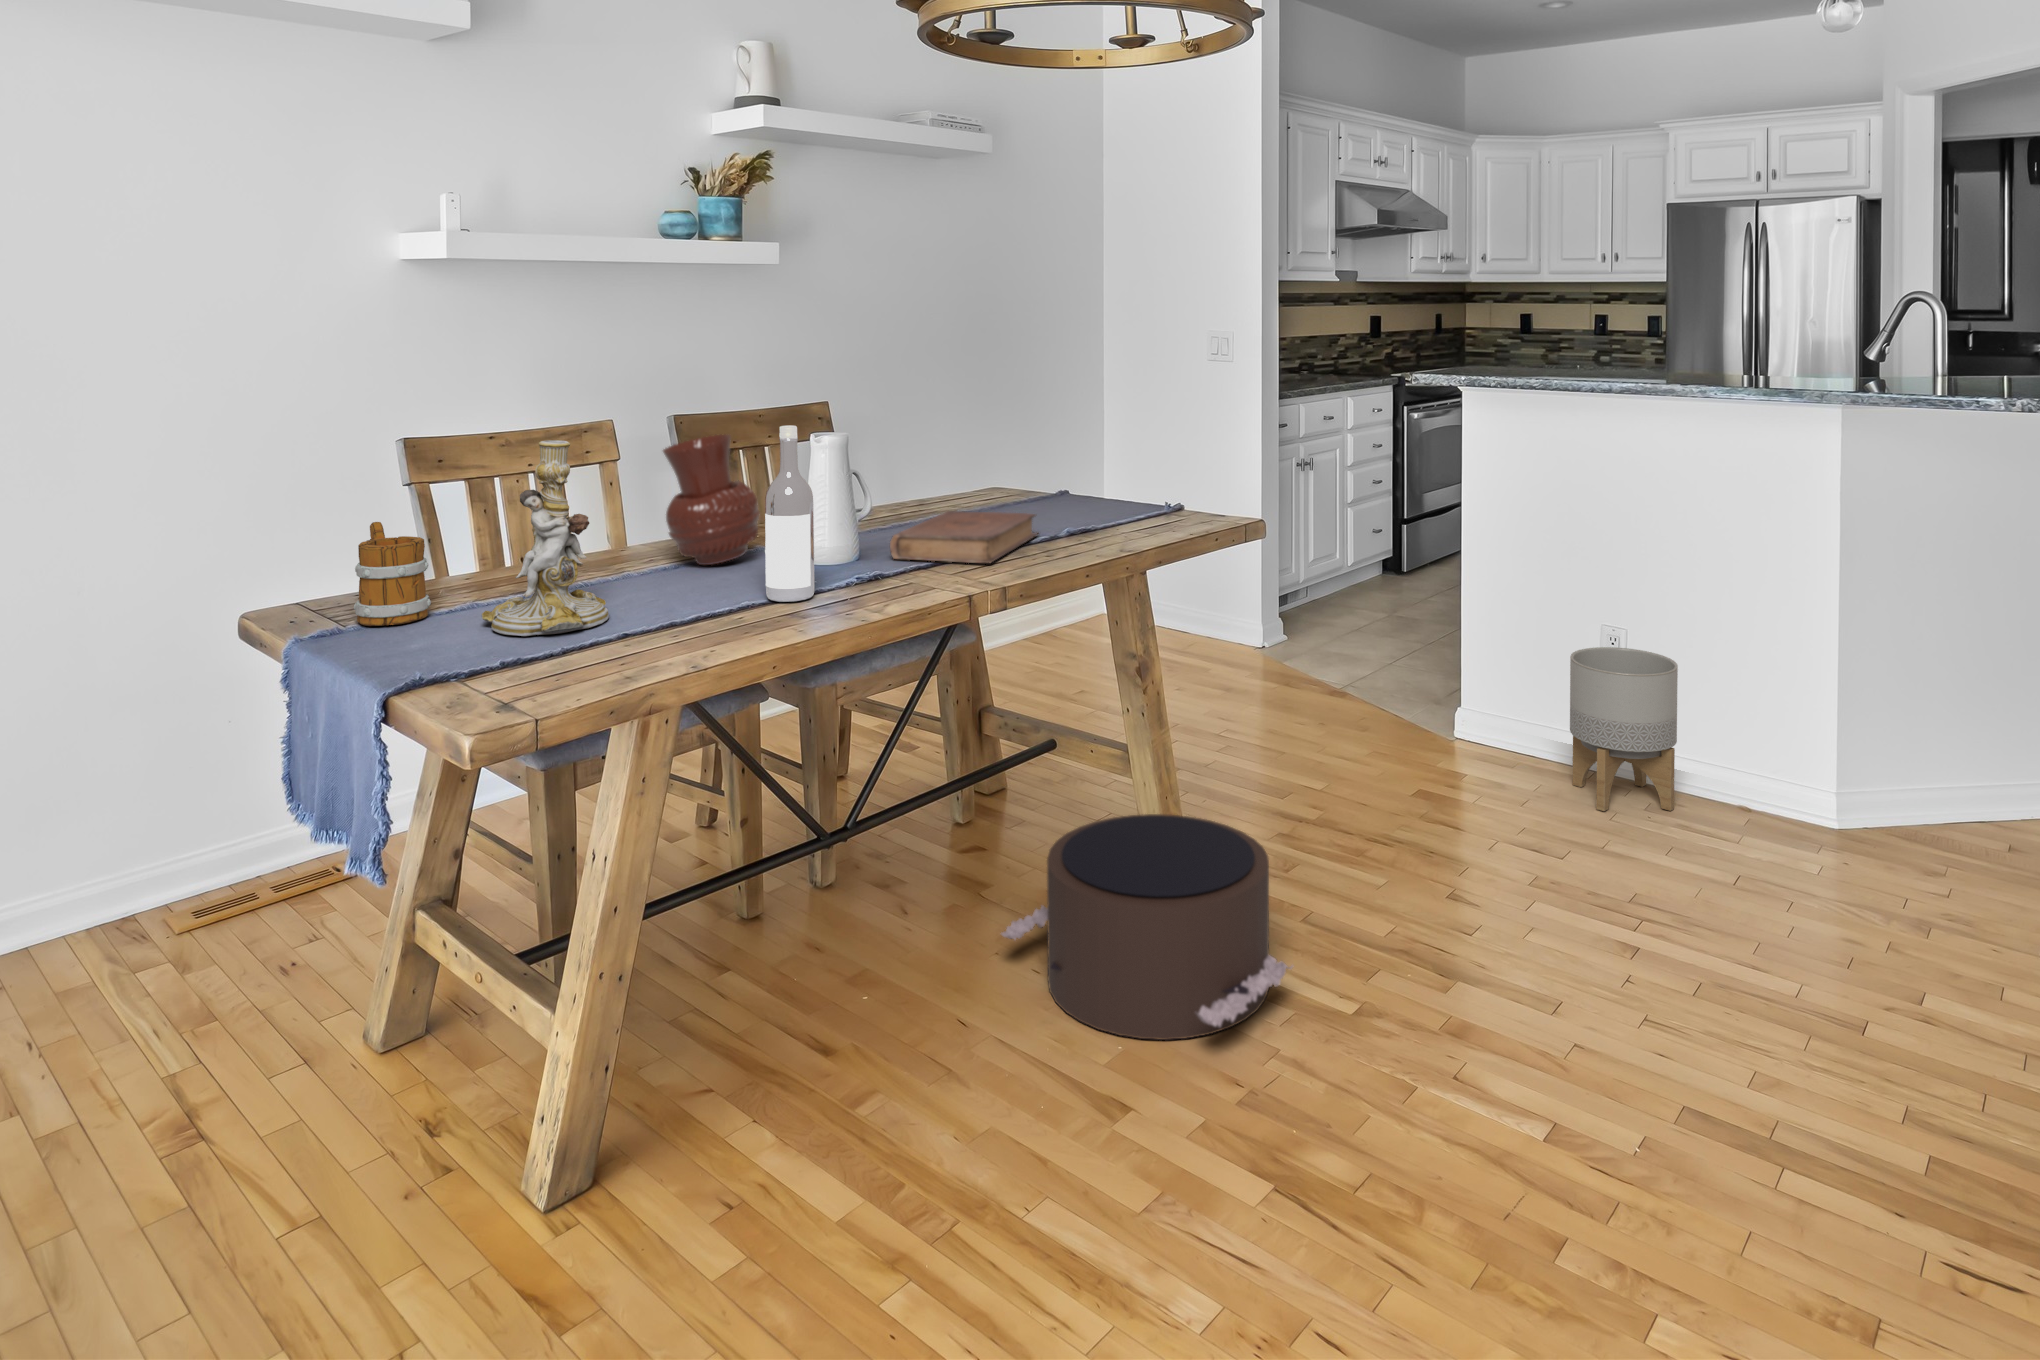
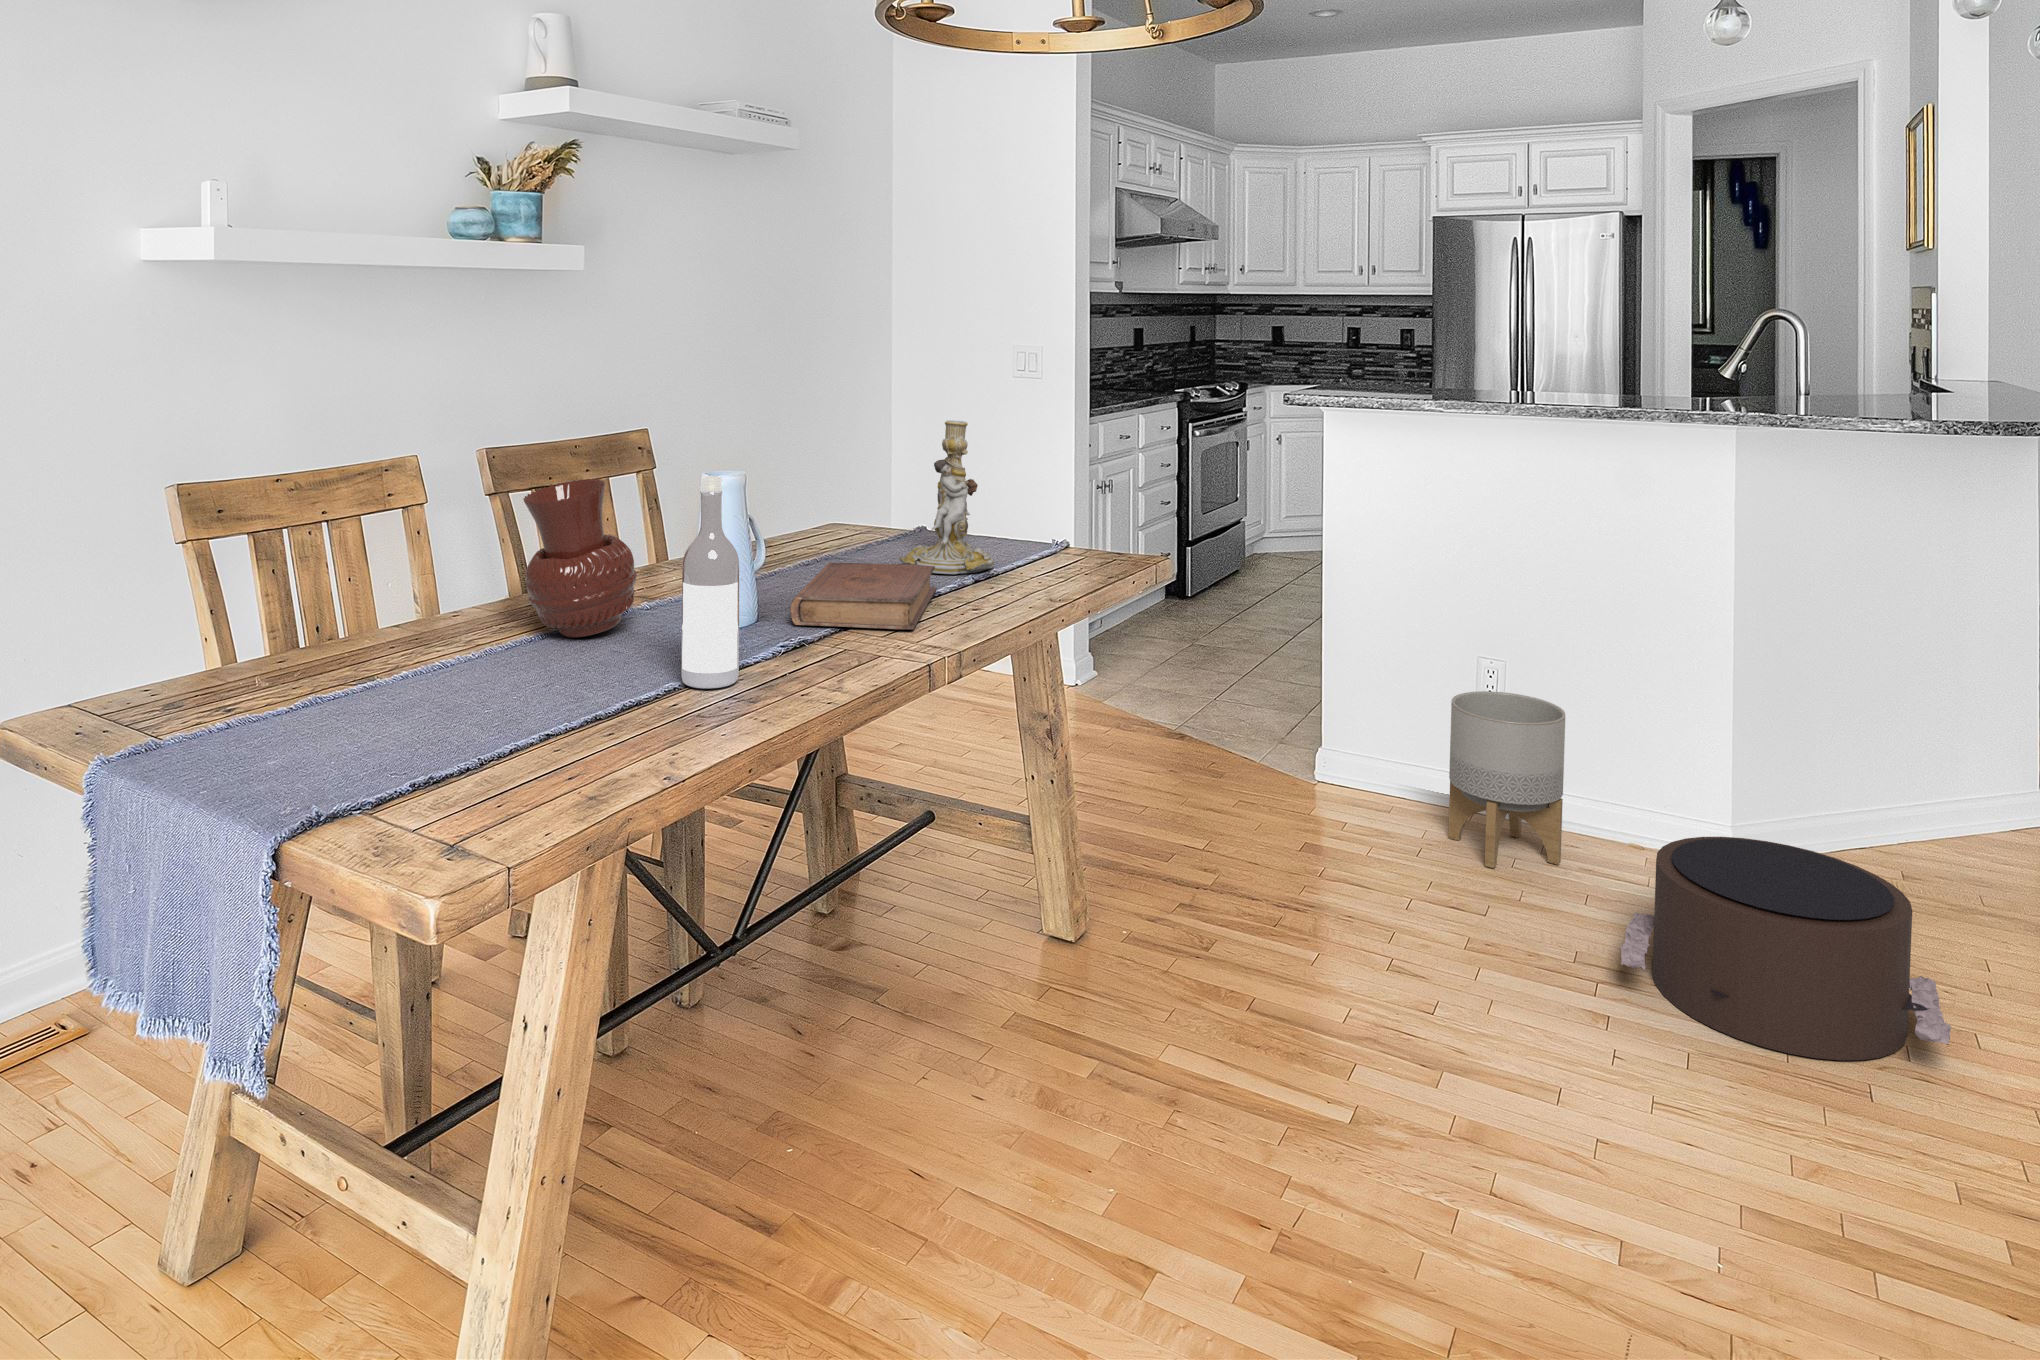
candlestick: present [482,440,609,636] -> present [899,420,994,574]
mug: present [354,522,431,626] -> none [170,601,270,738]
pouf: present [1002,814,1293,1040] -> present [1621,837,1951,1060]

